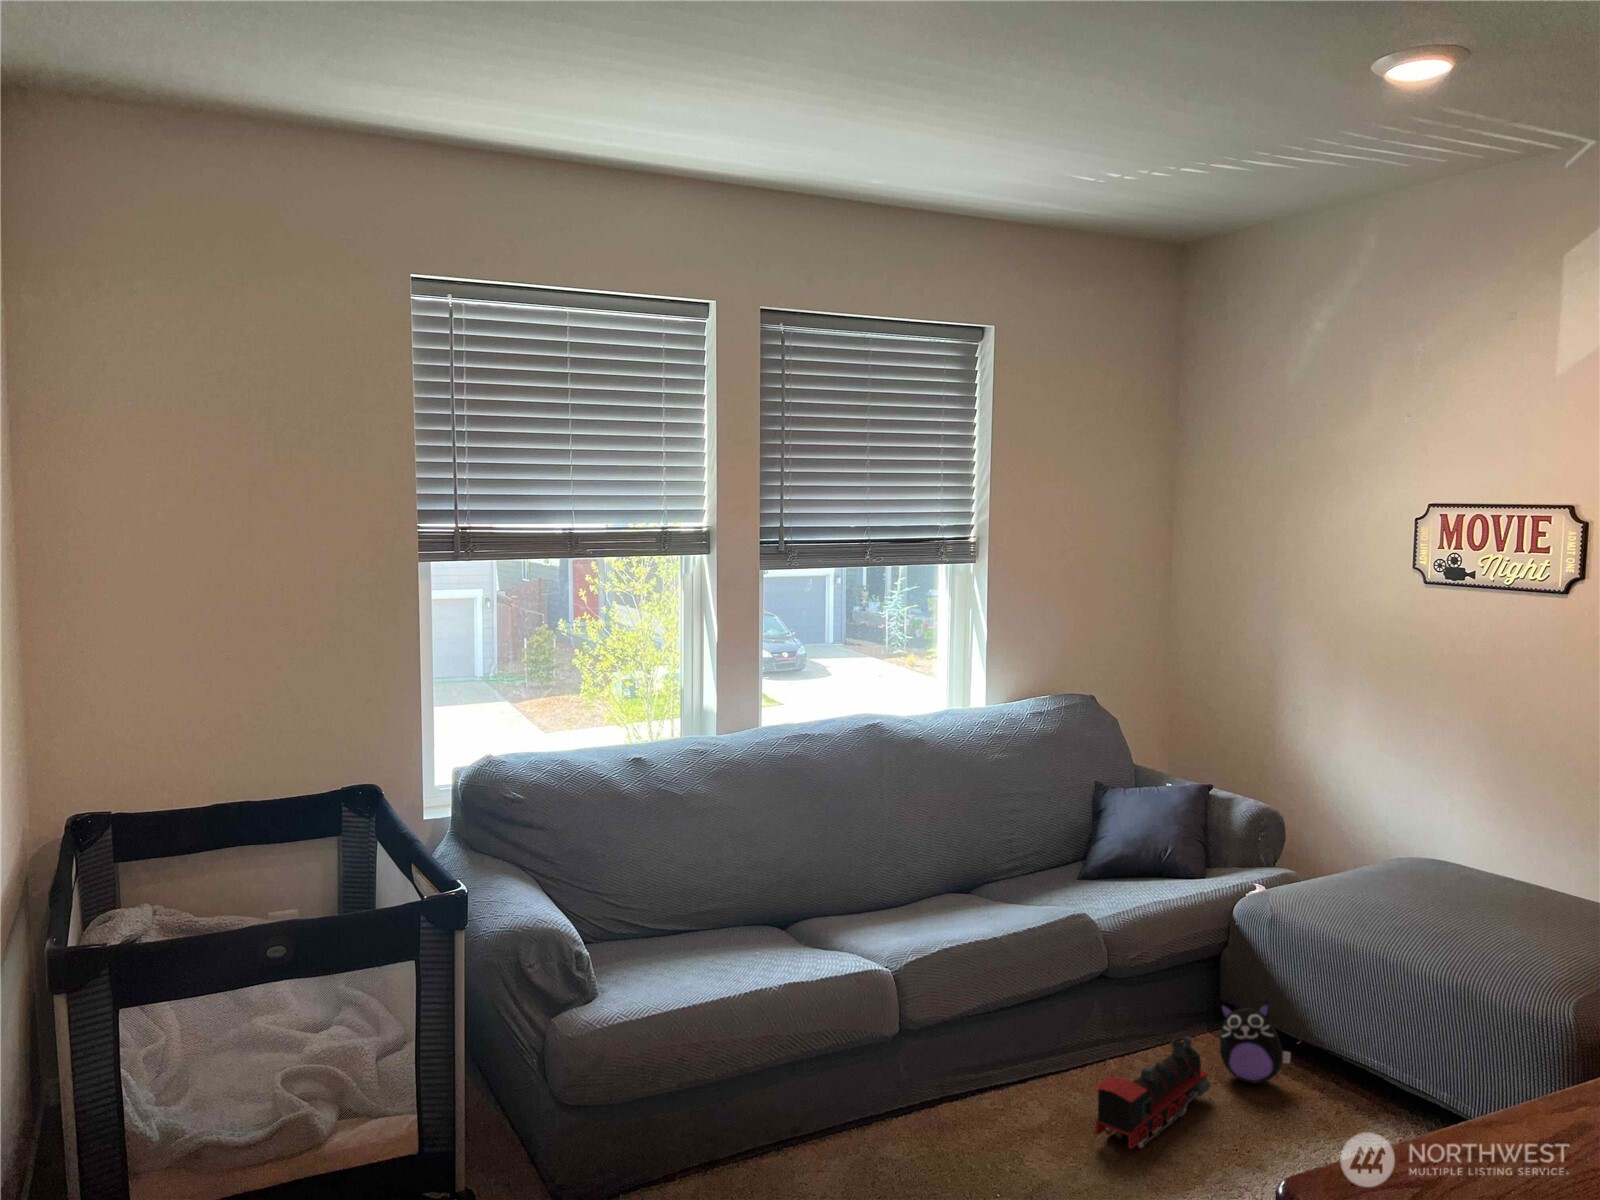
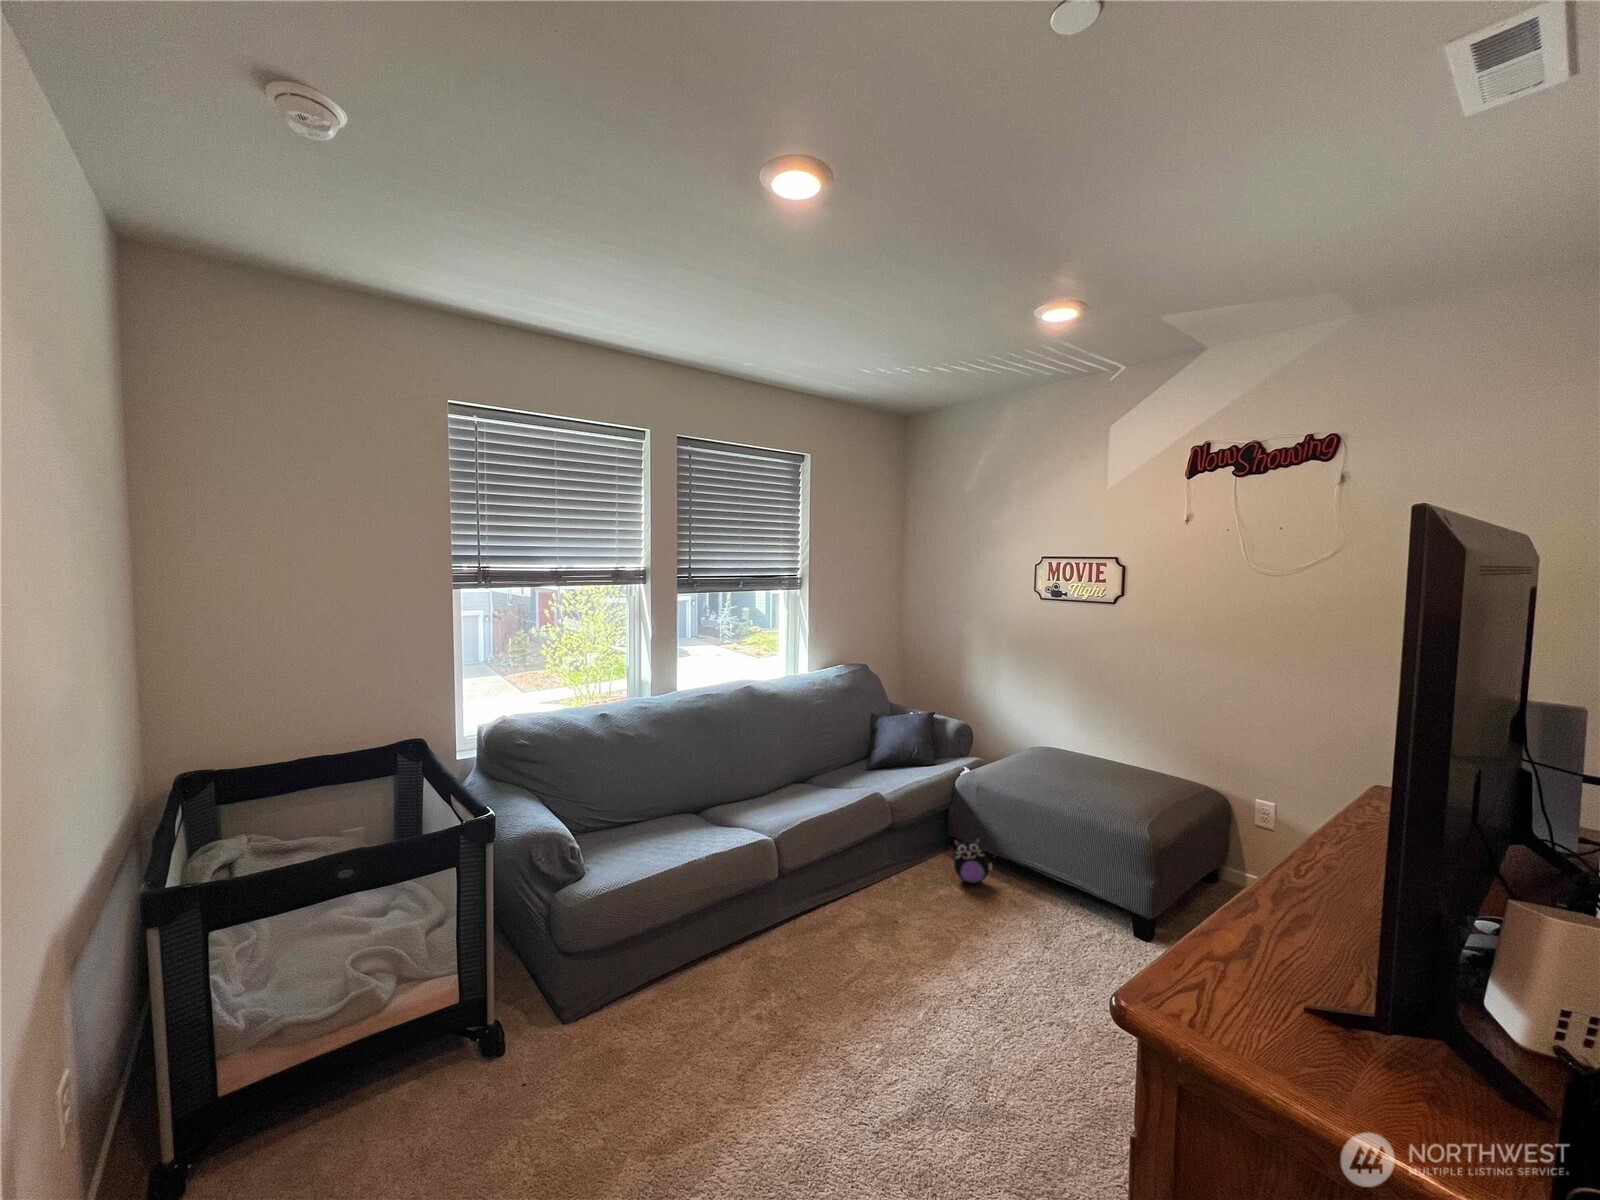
toy train: present [1095,1037,1210,1149] -> none [895,861,953,934]

